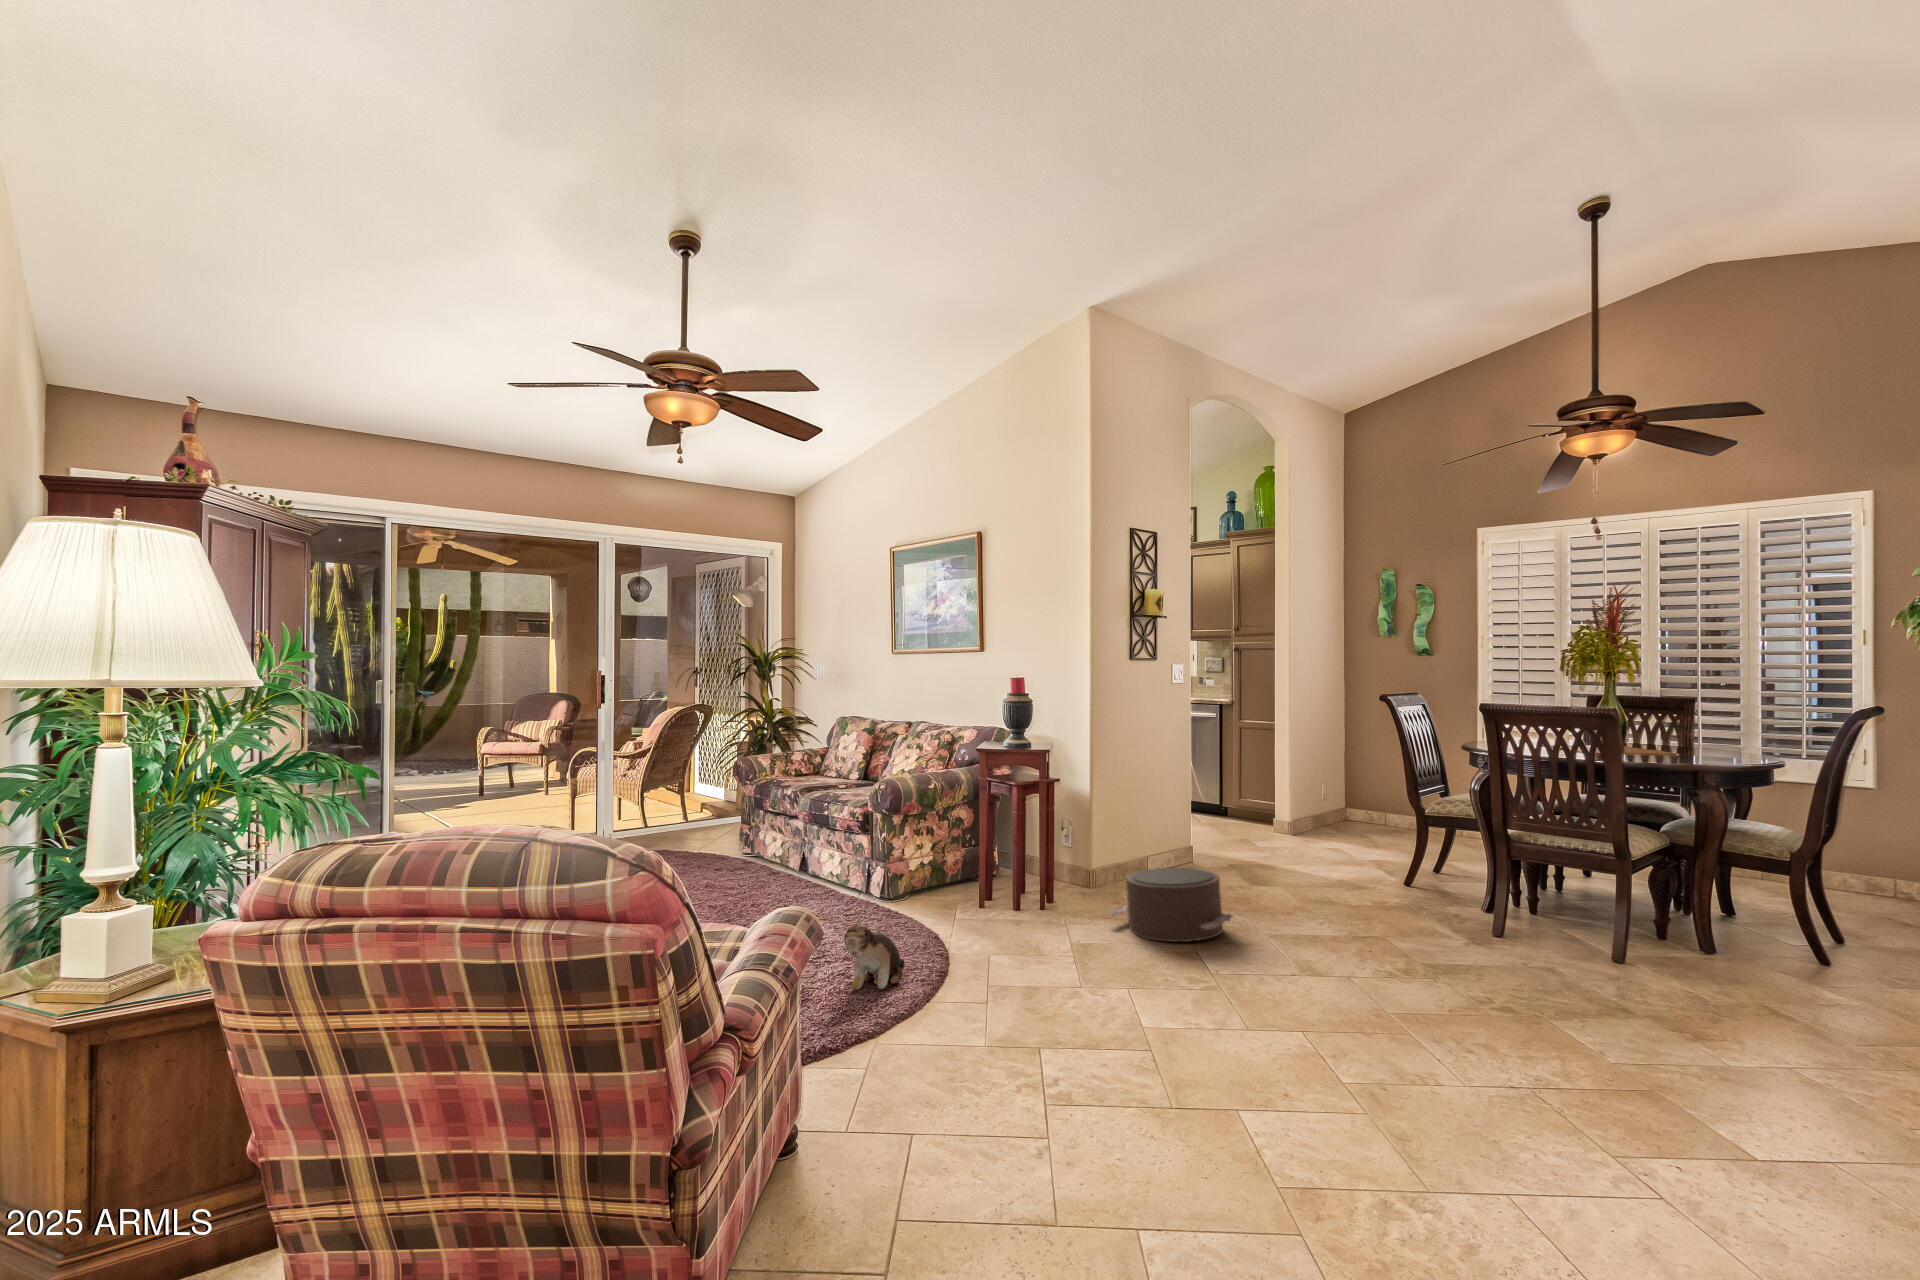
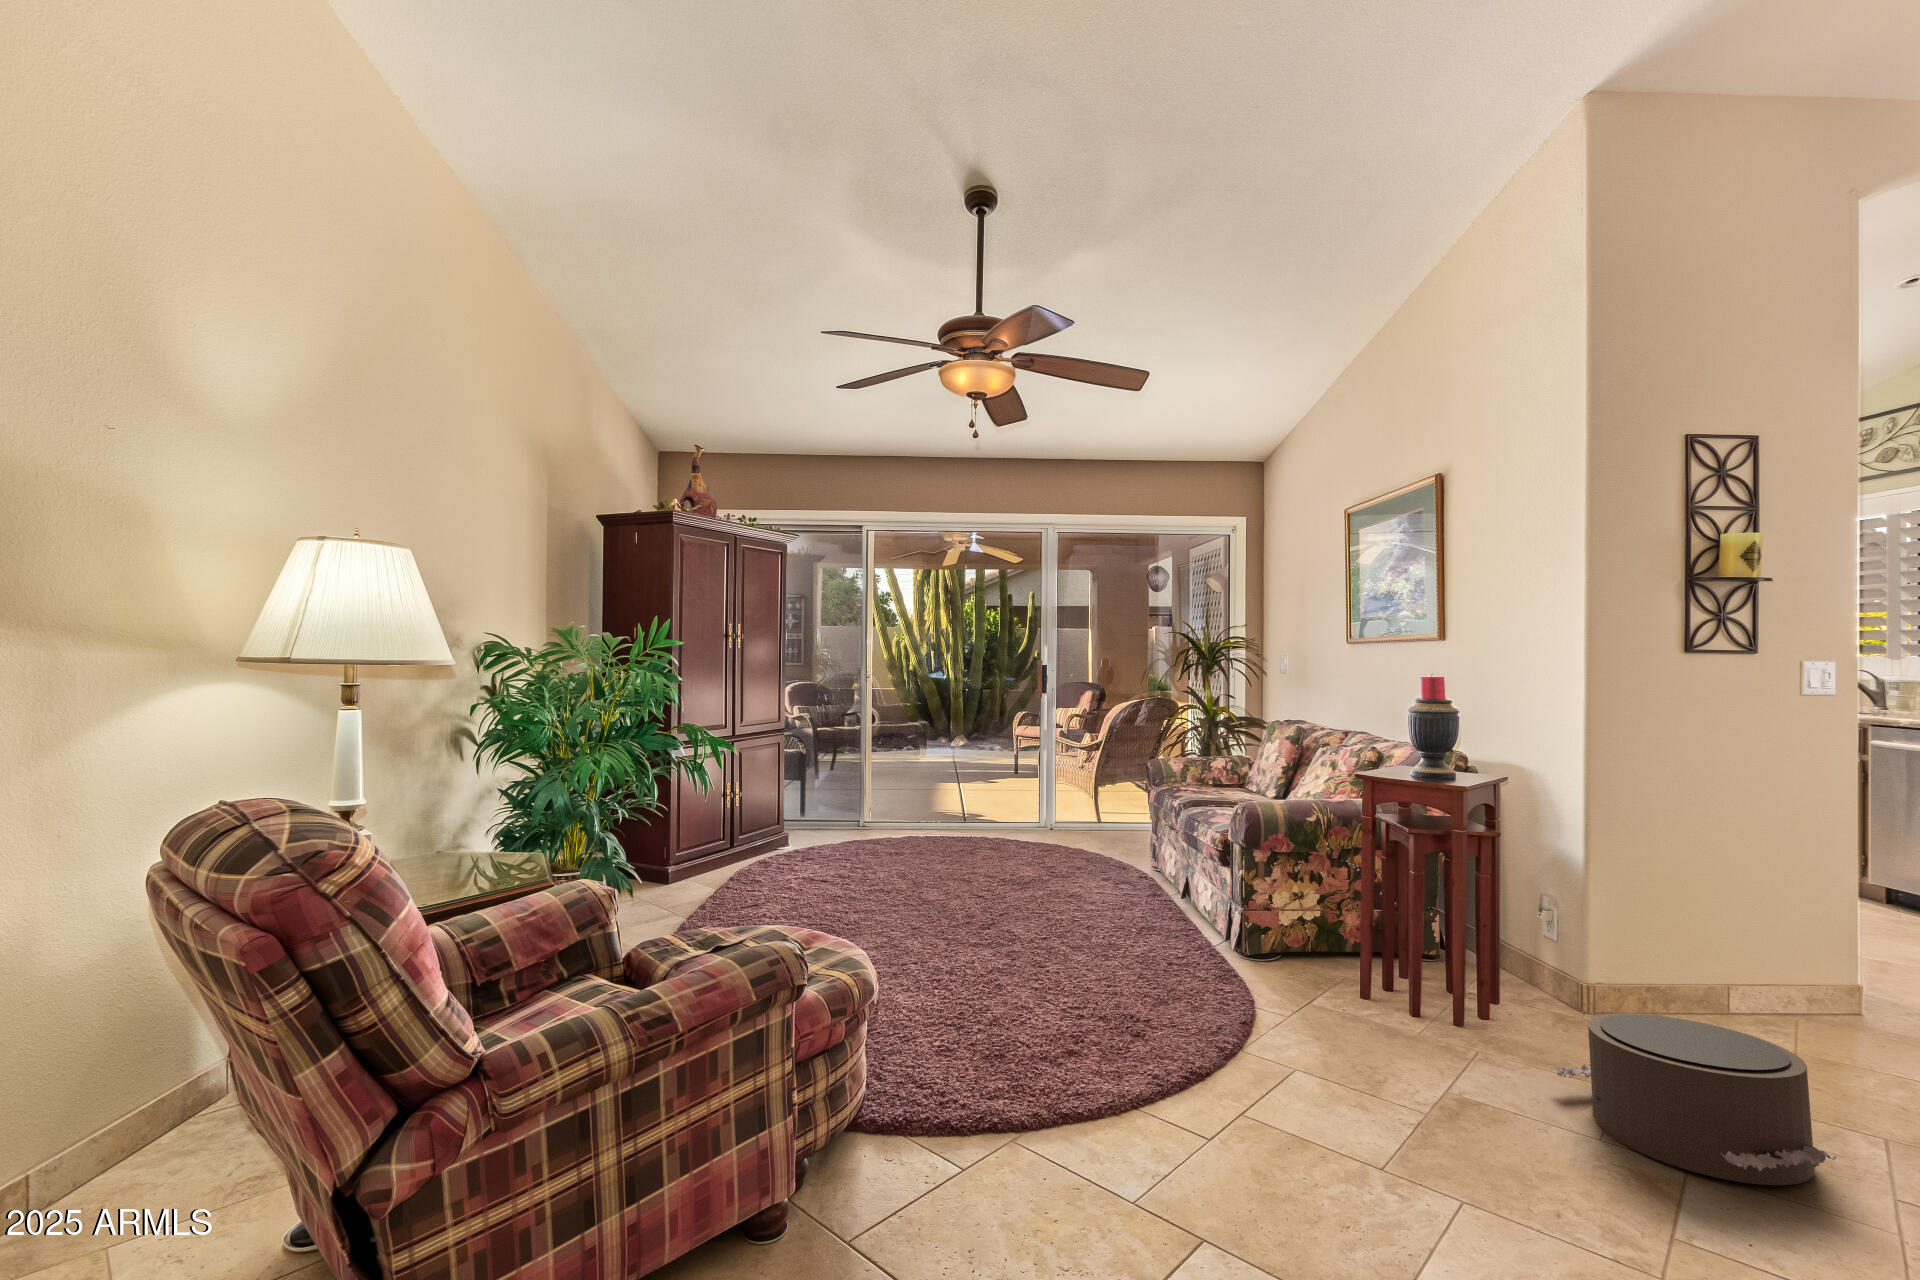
plush toy: present [838,923,904,990] -> none [1038,977,1168,1072]

